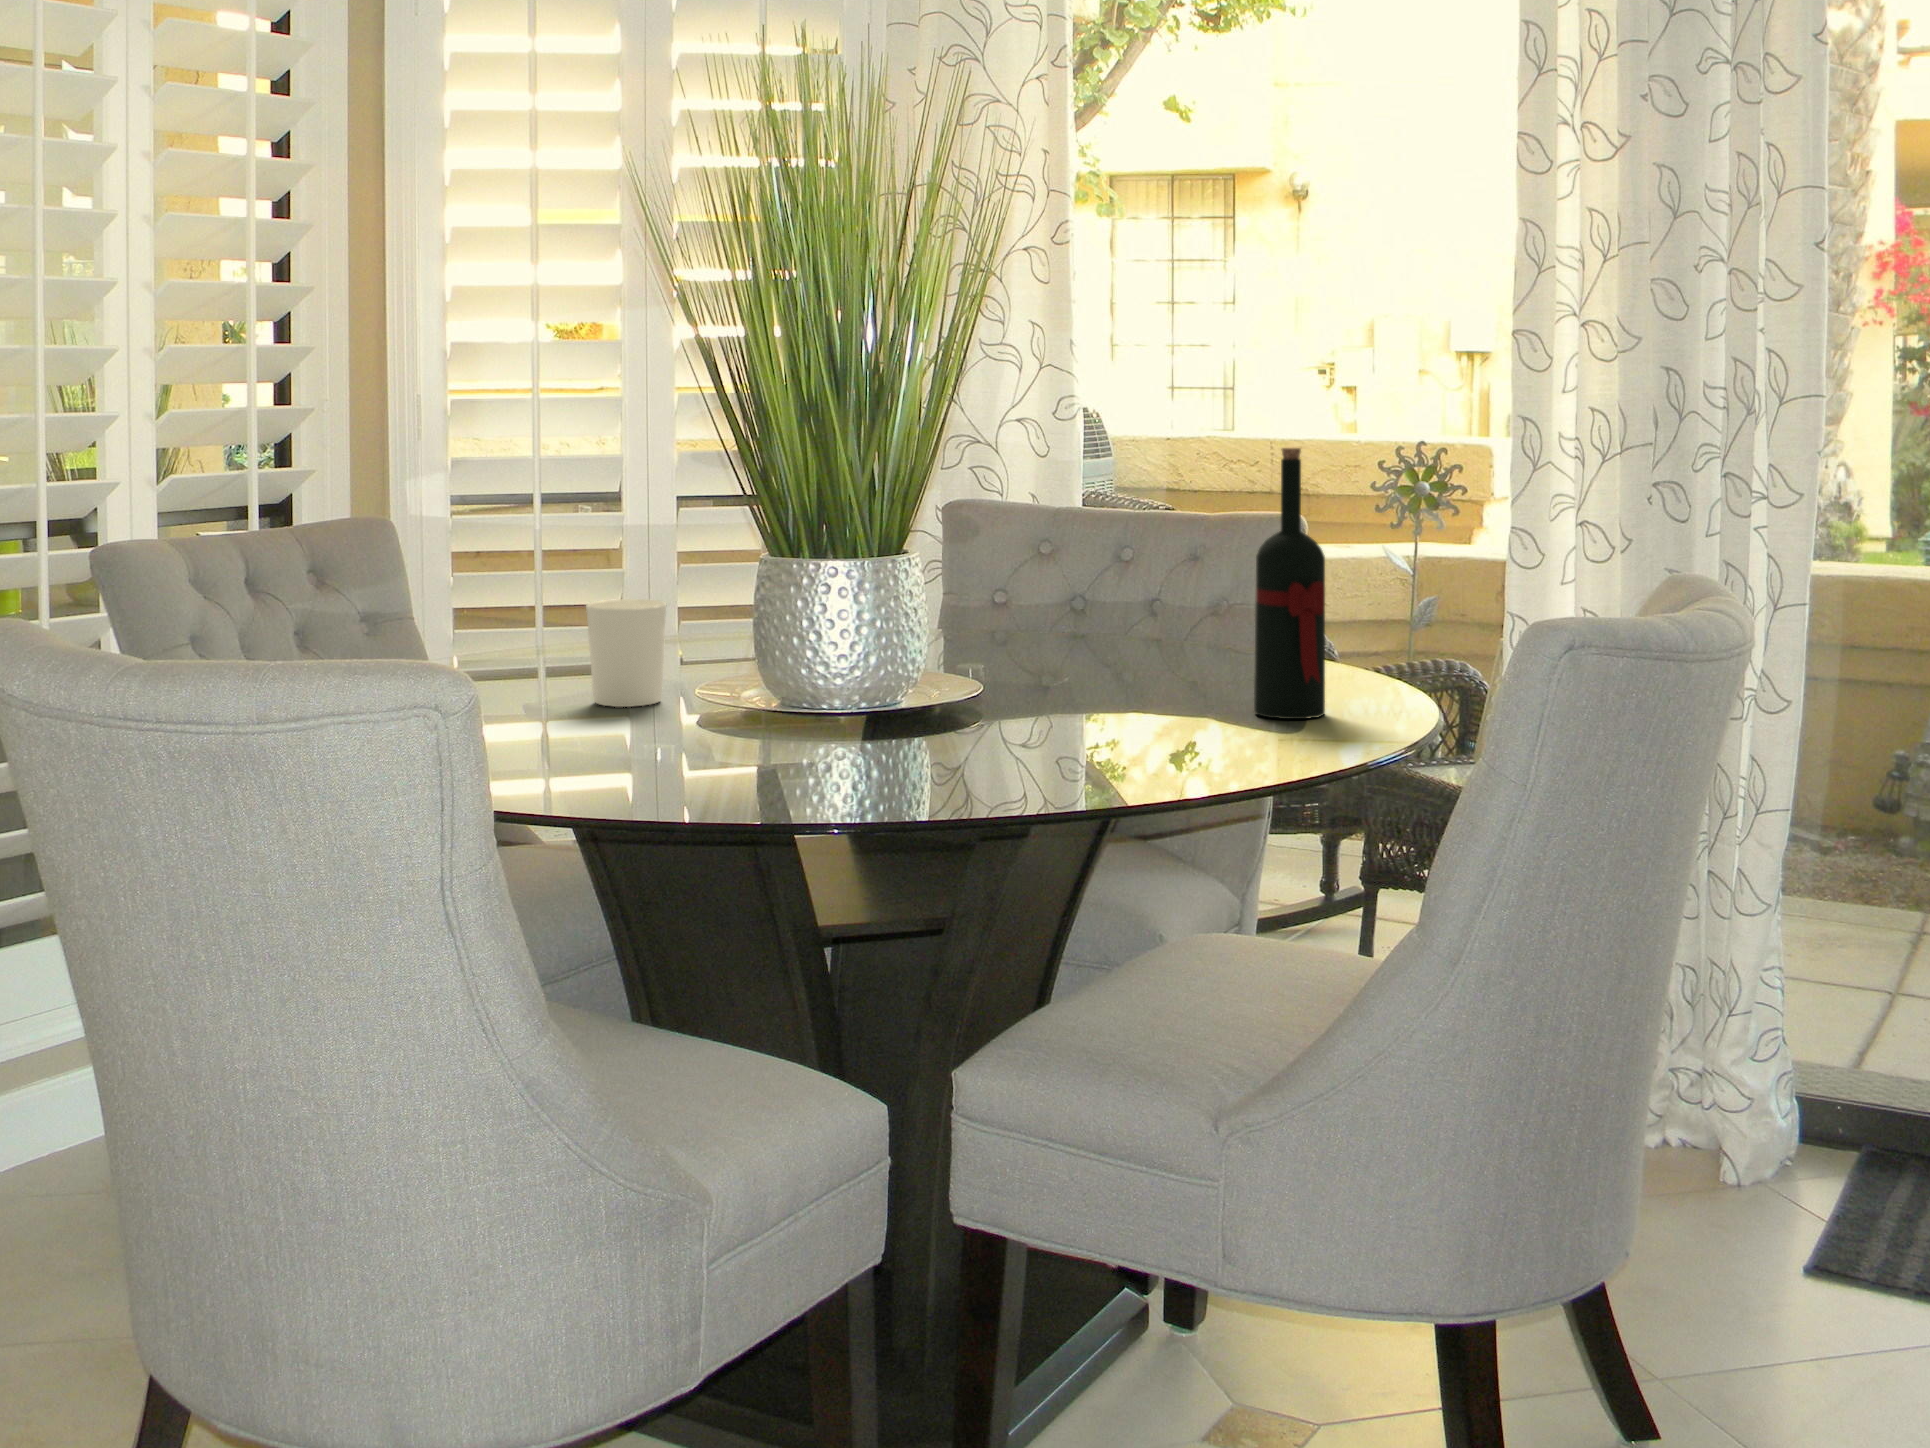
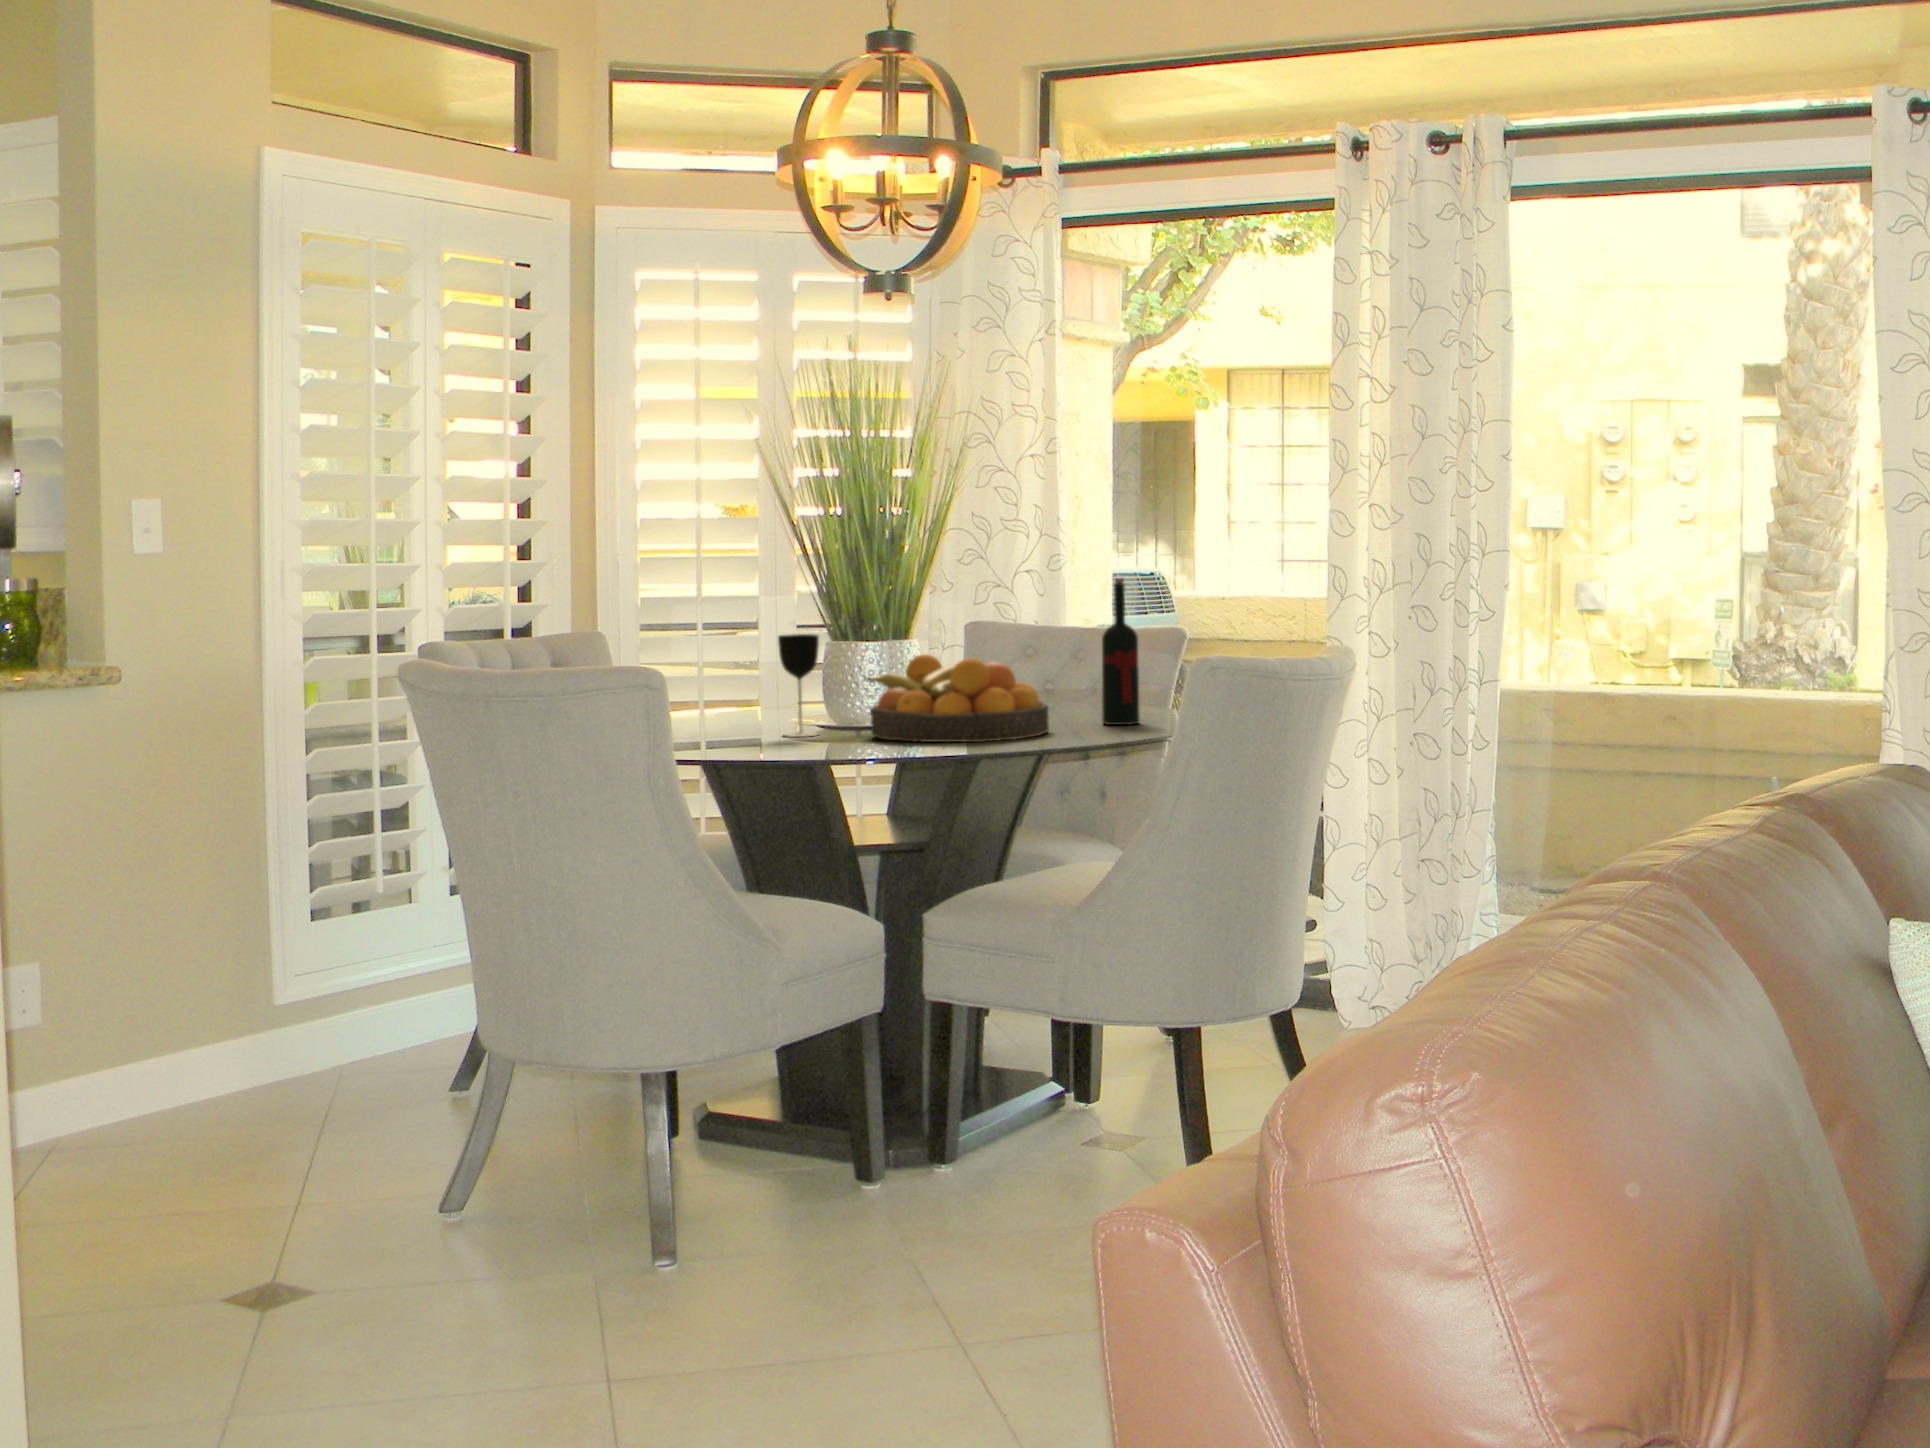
wine glass: none [678,550,751,741] -> present [778,634,819,737]
fruit bowl: none [840,593,1182,776] -> present [866,654,1049,742]
candle holder: present [586,599,667,707] -> none [729,668,777,728]

